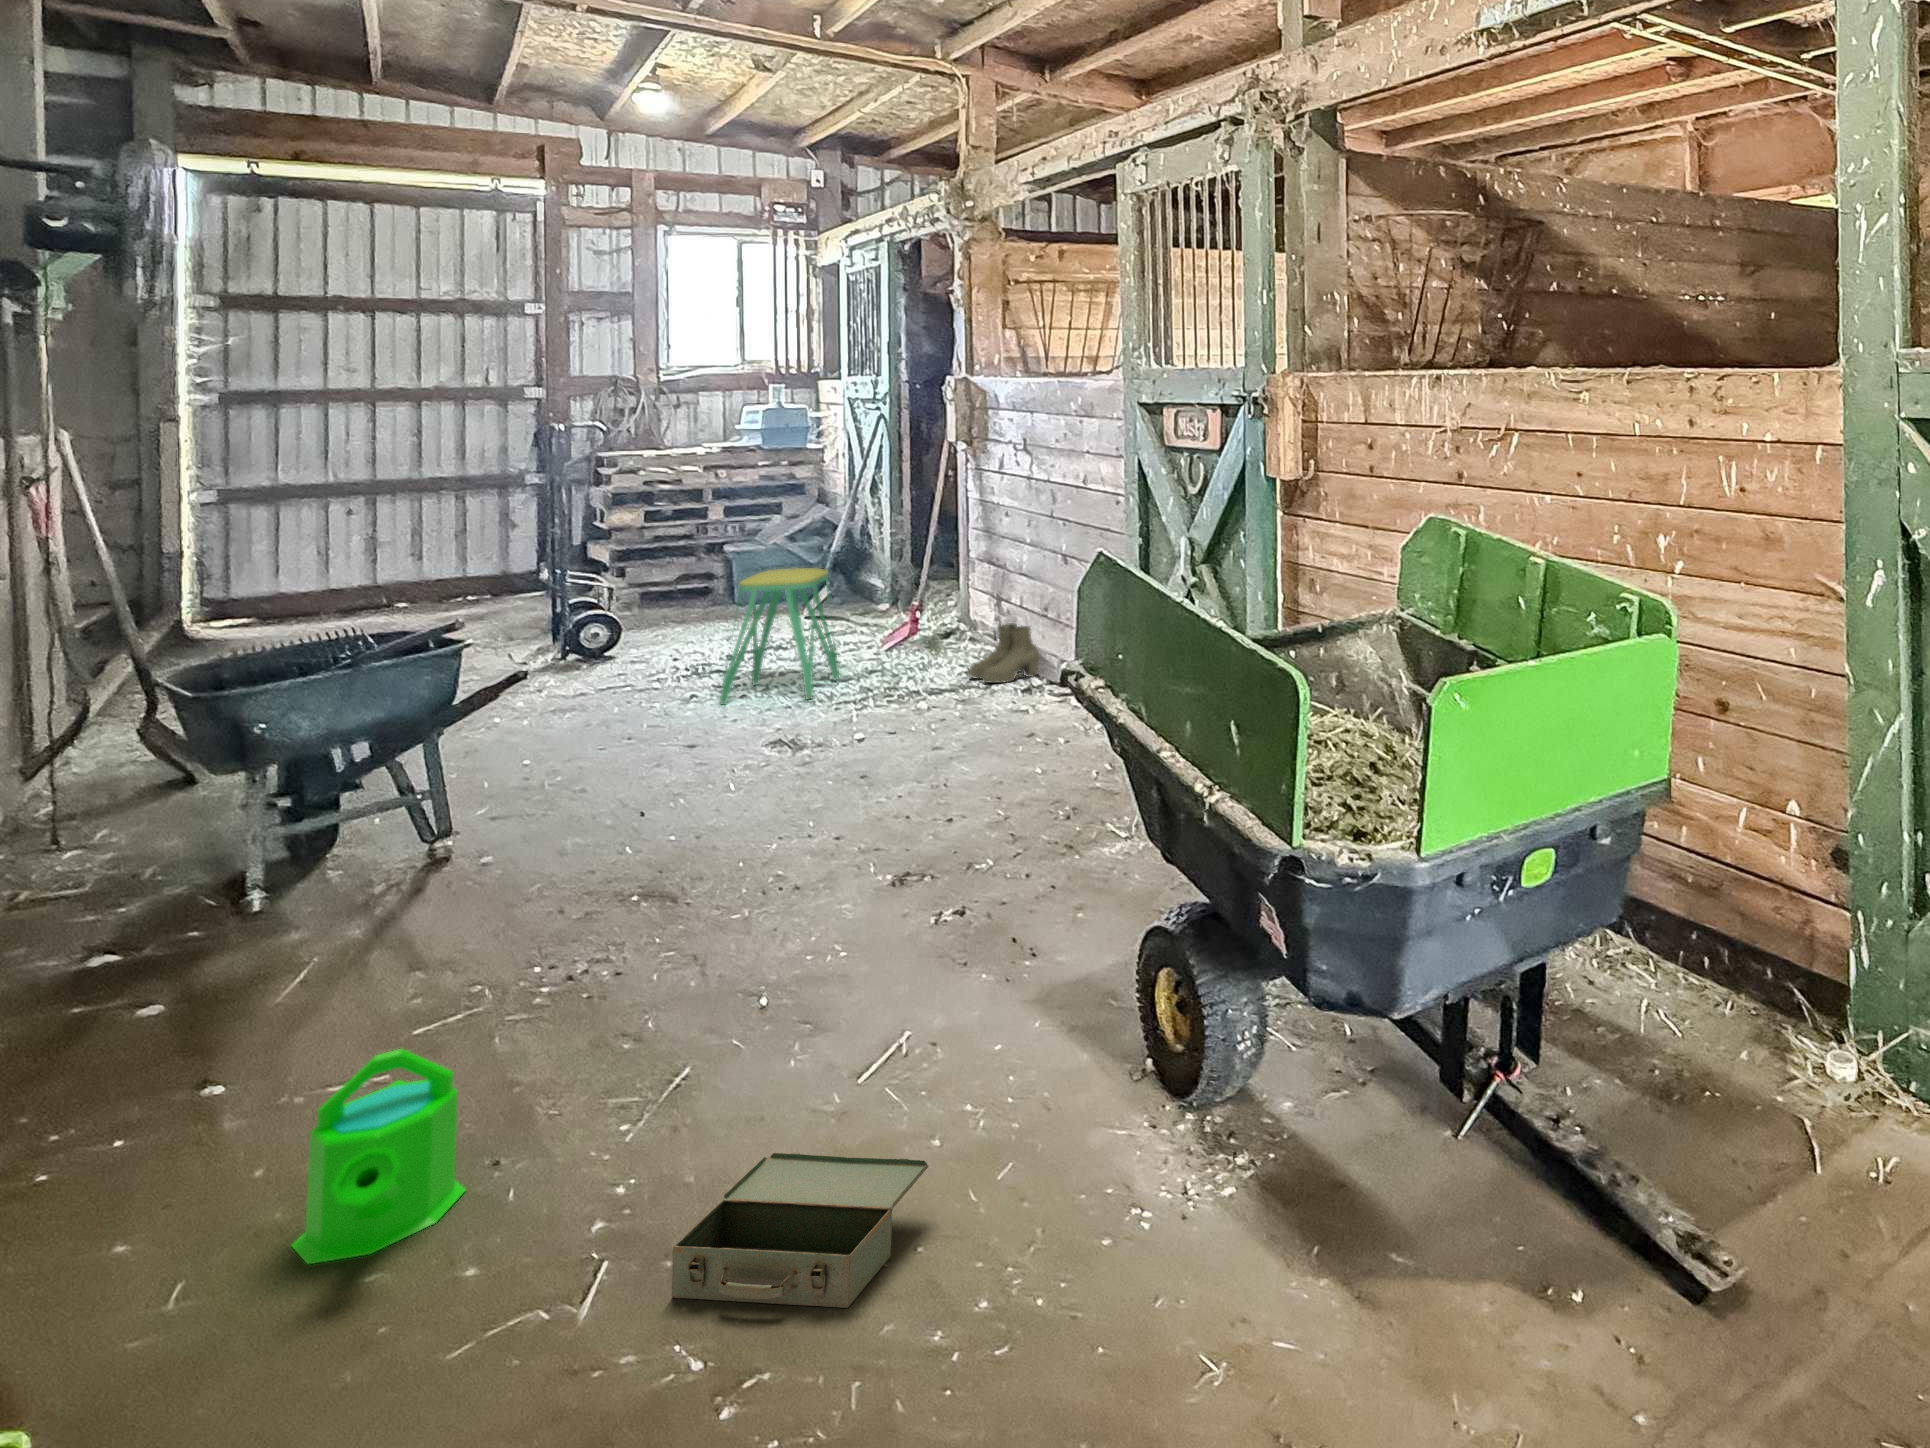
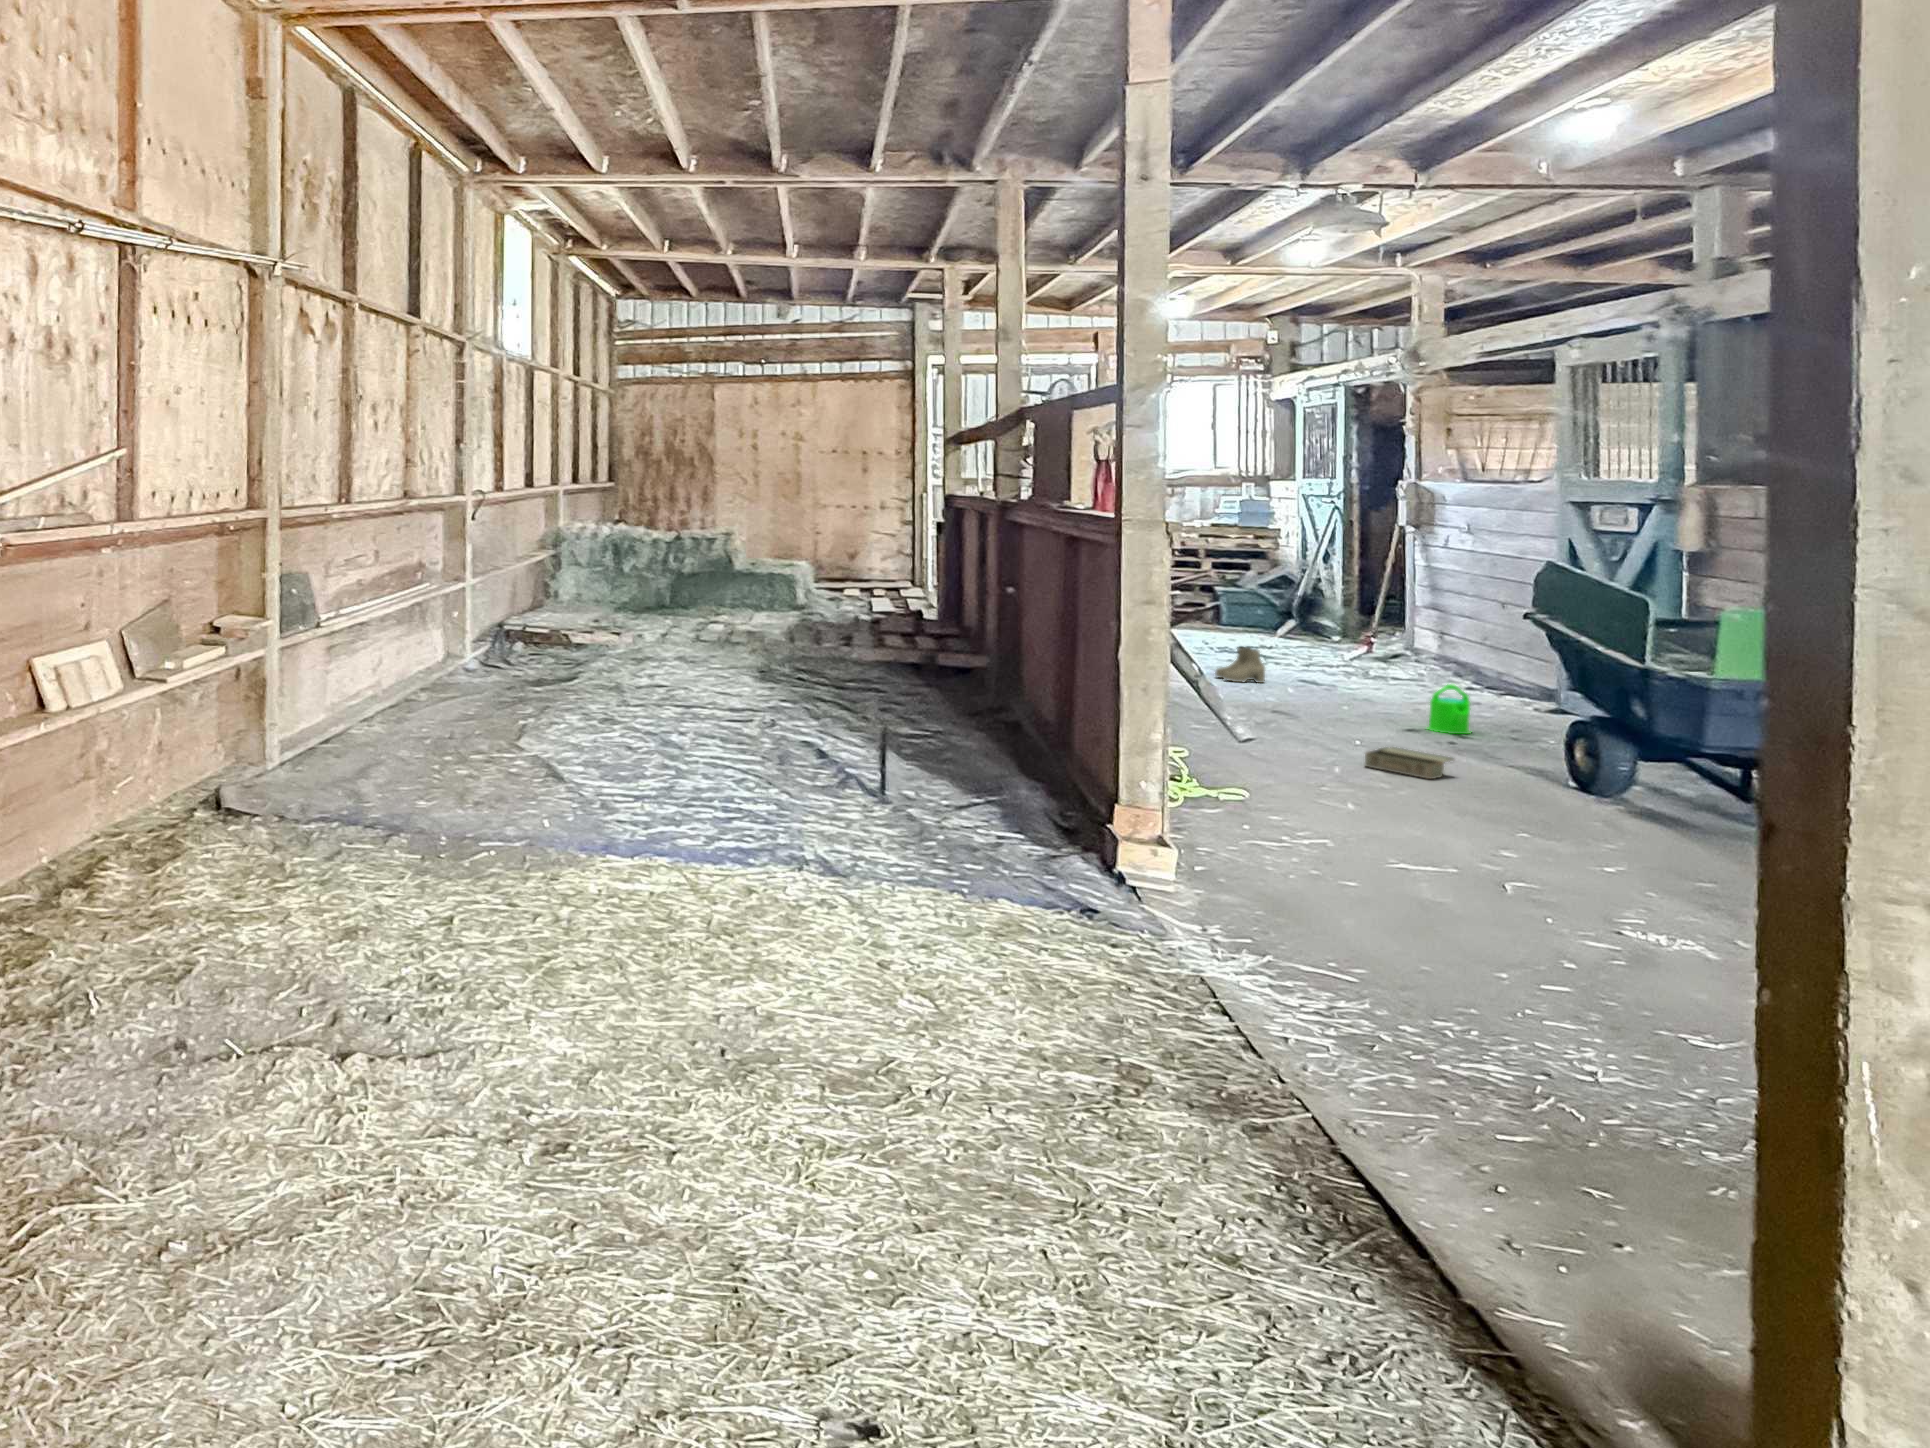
stool: present [720,568,839,705] -> none [1259,593,1327,667]
boots: present [969,623,1039,683] -> present [1215,647,1265,683]
watering can: present [292,1049,465,1264] -> present [1428,684,1470,734]

